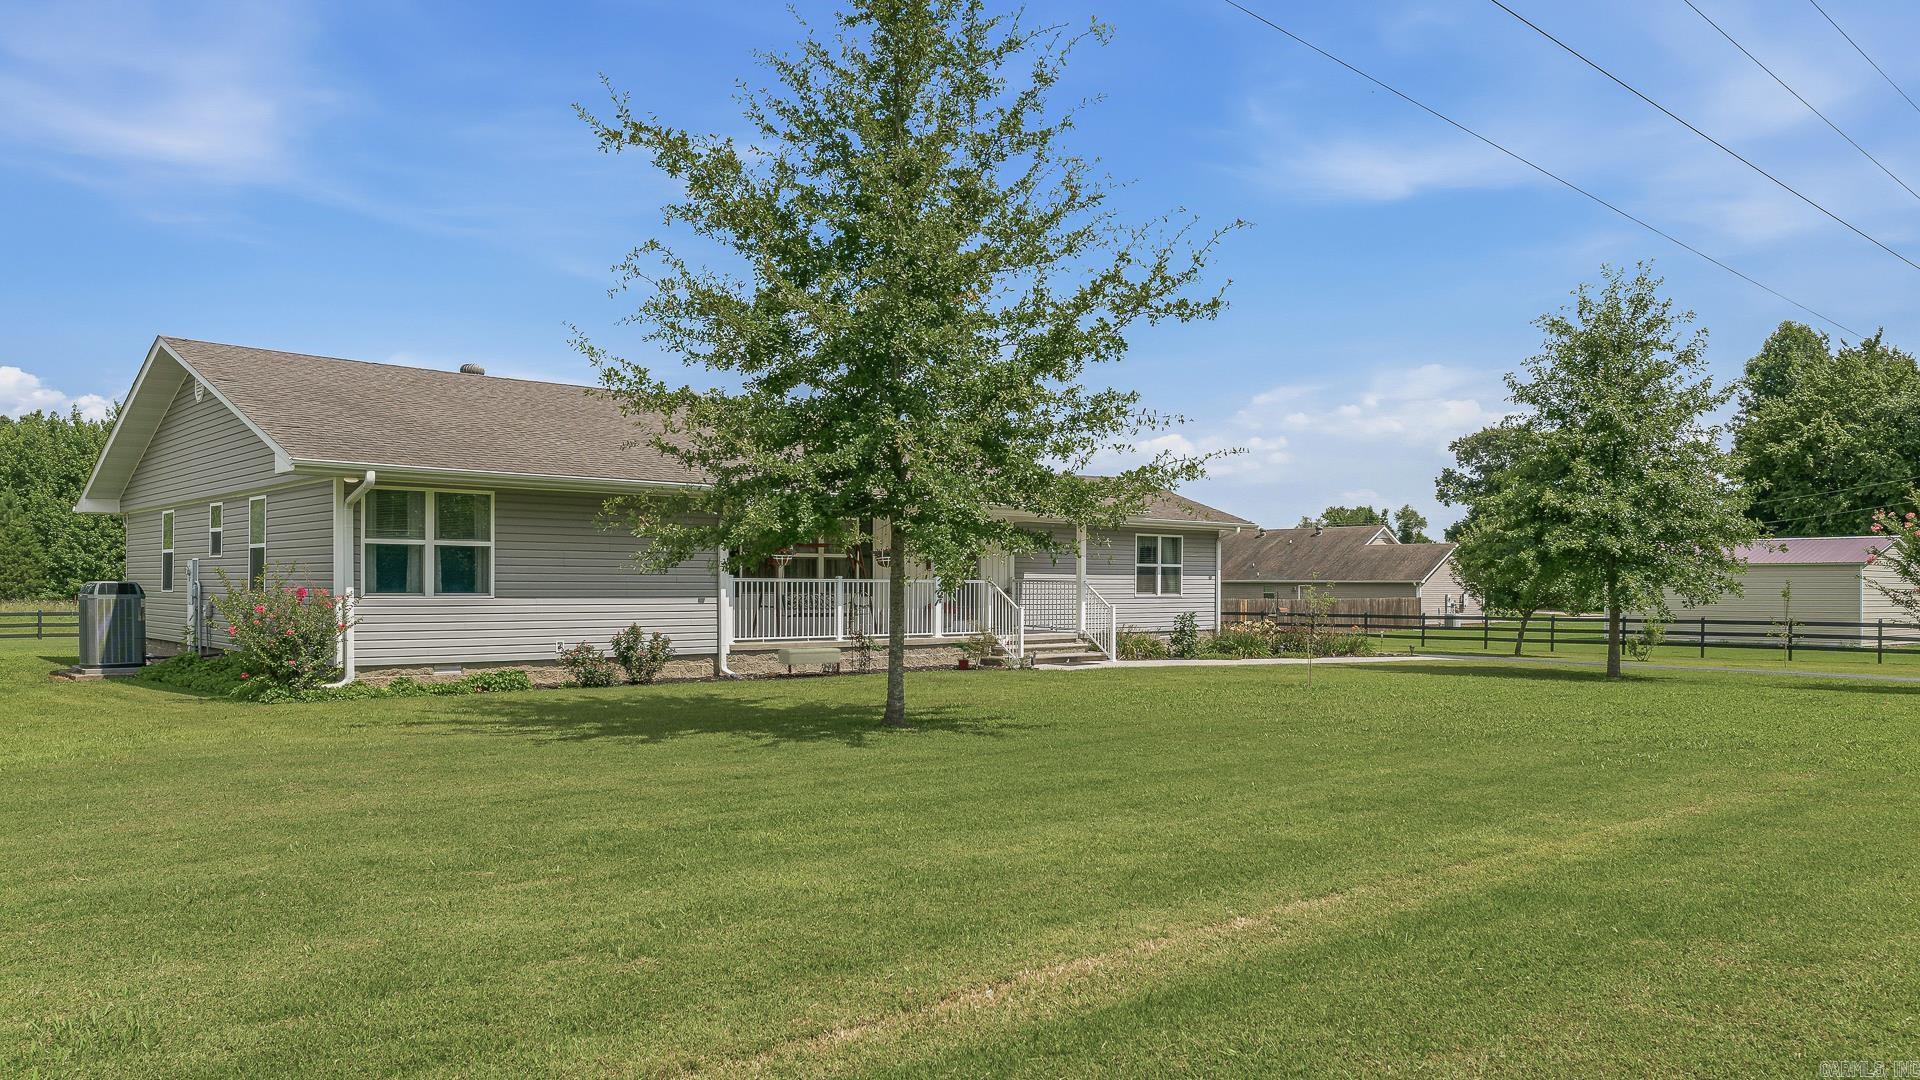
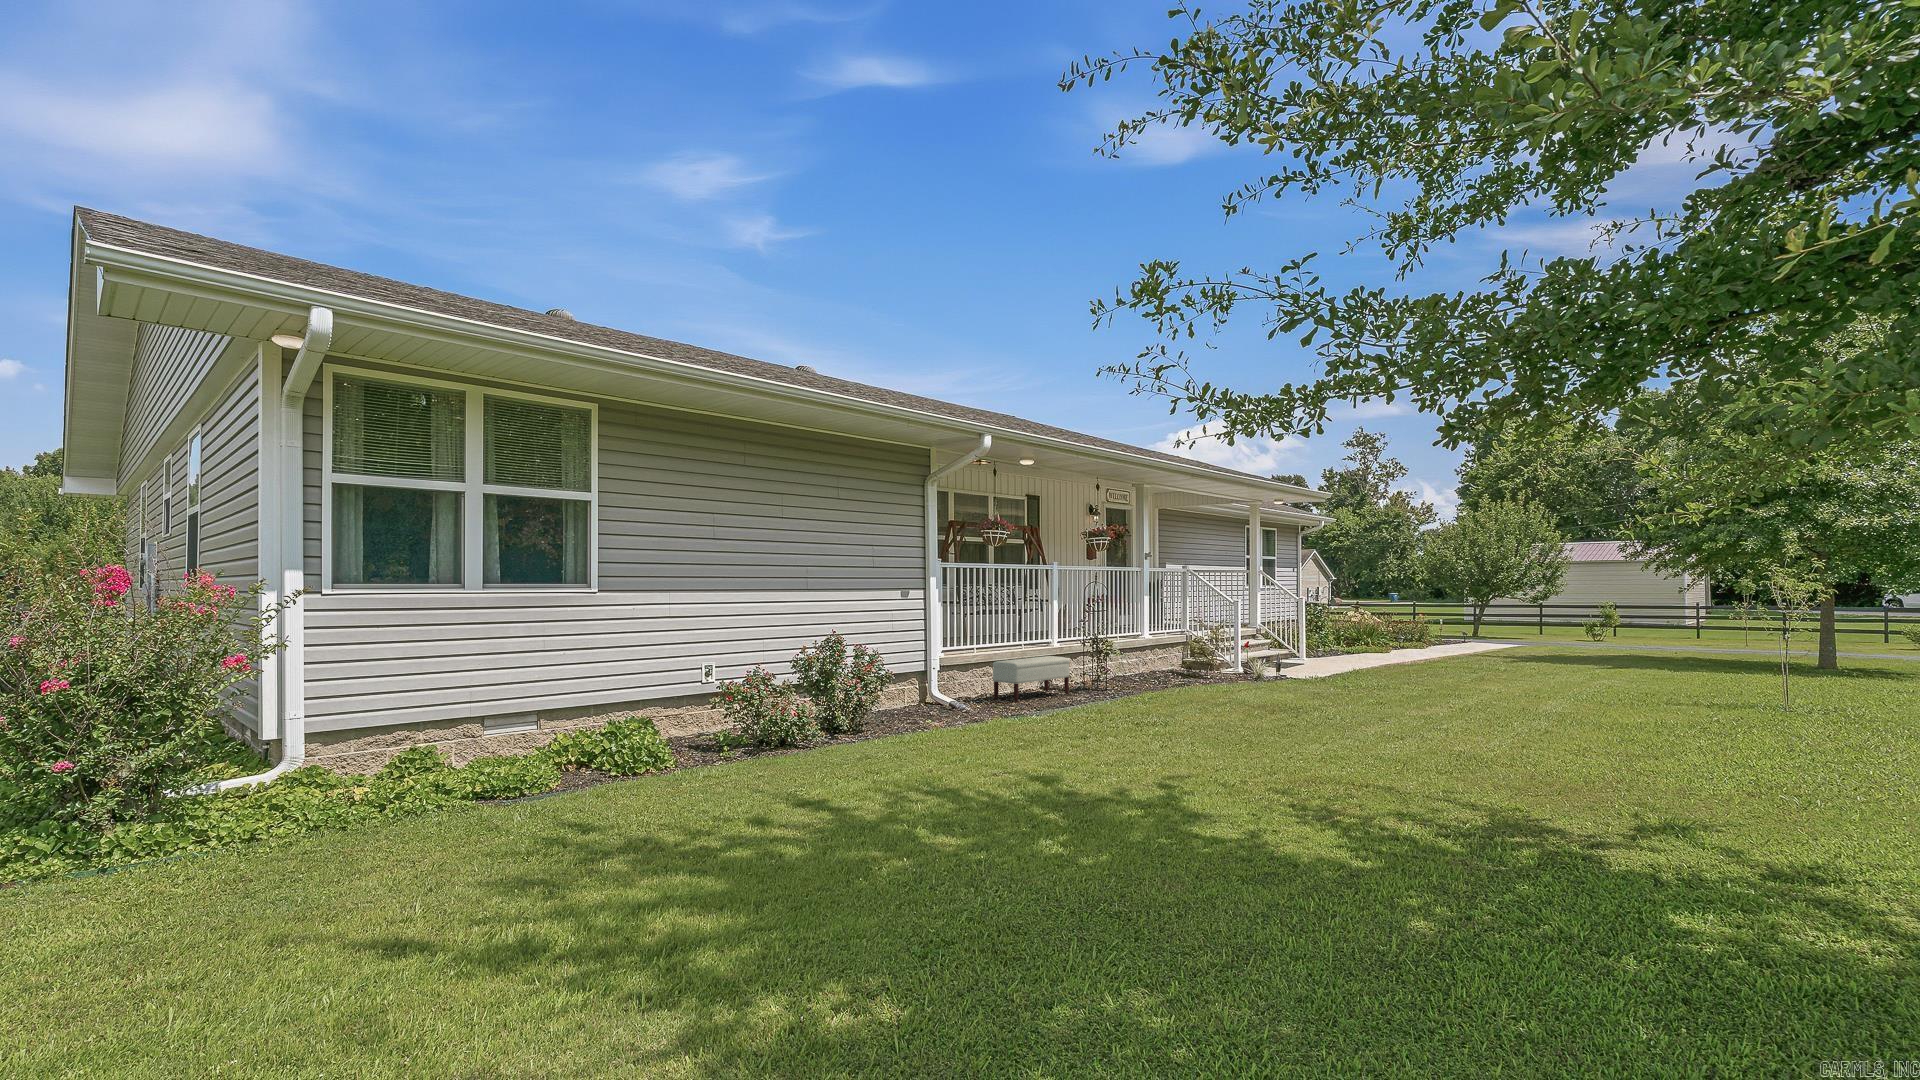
potted plant: present [951,643,977,670] -> none [1157,643,1196,677]

